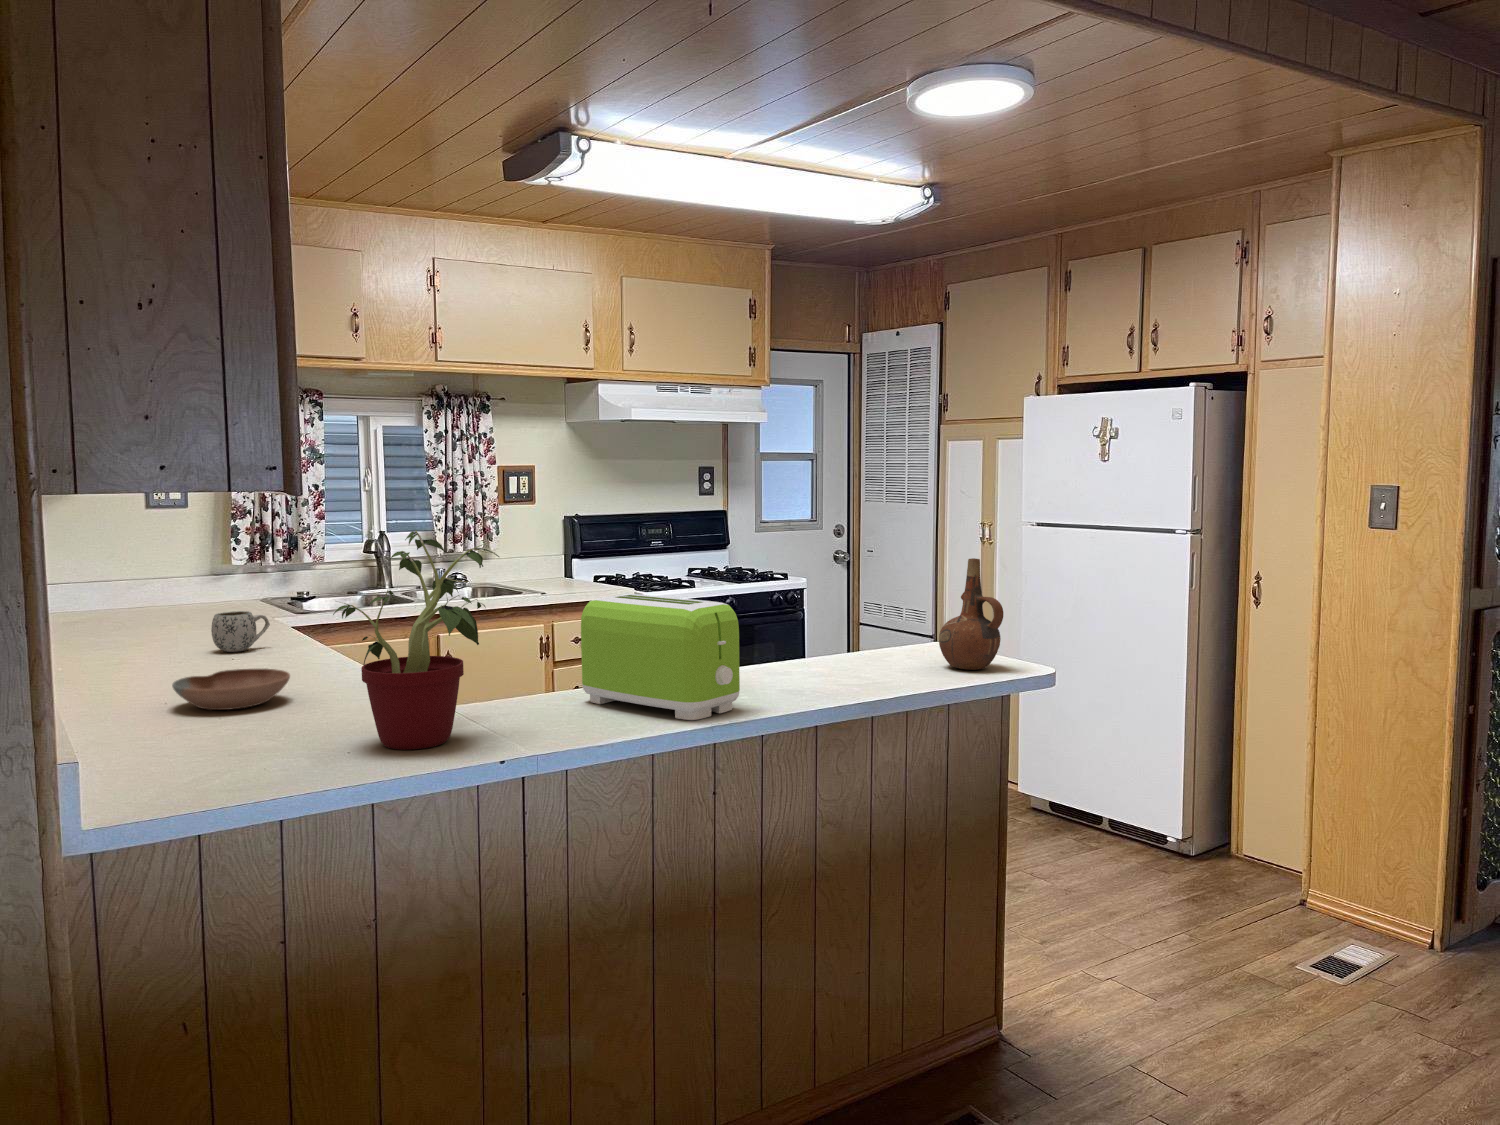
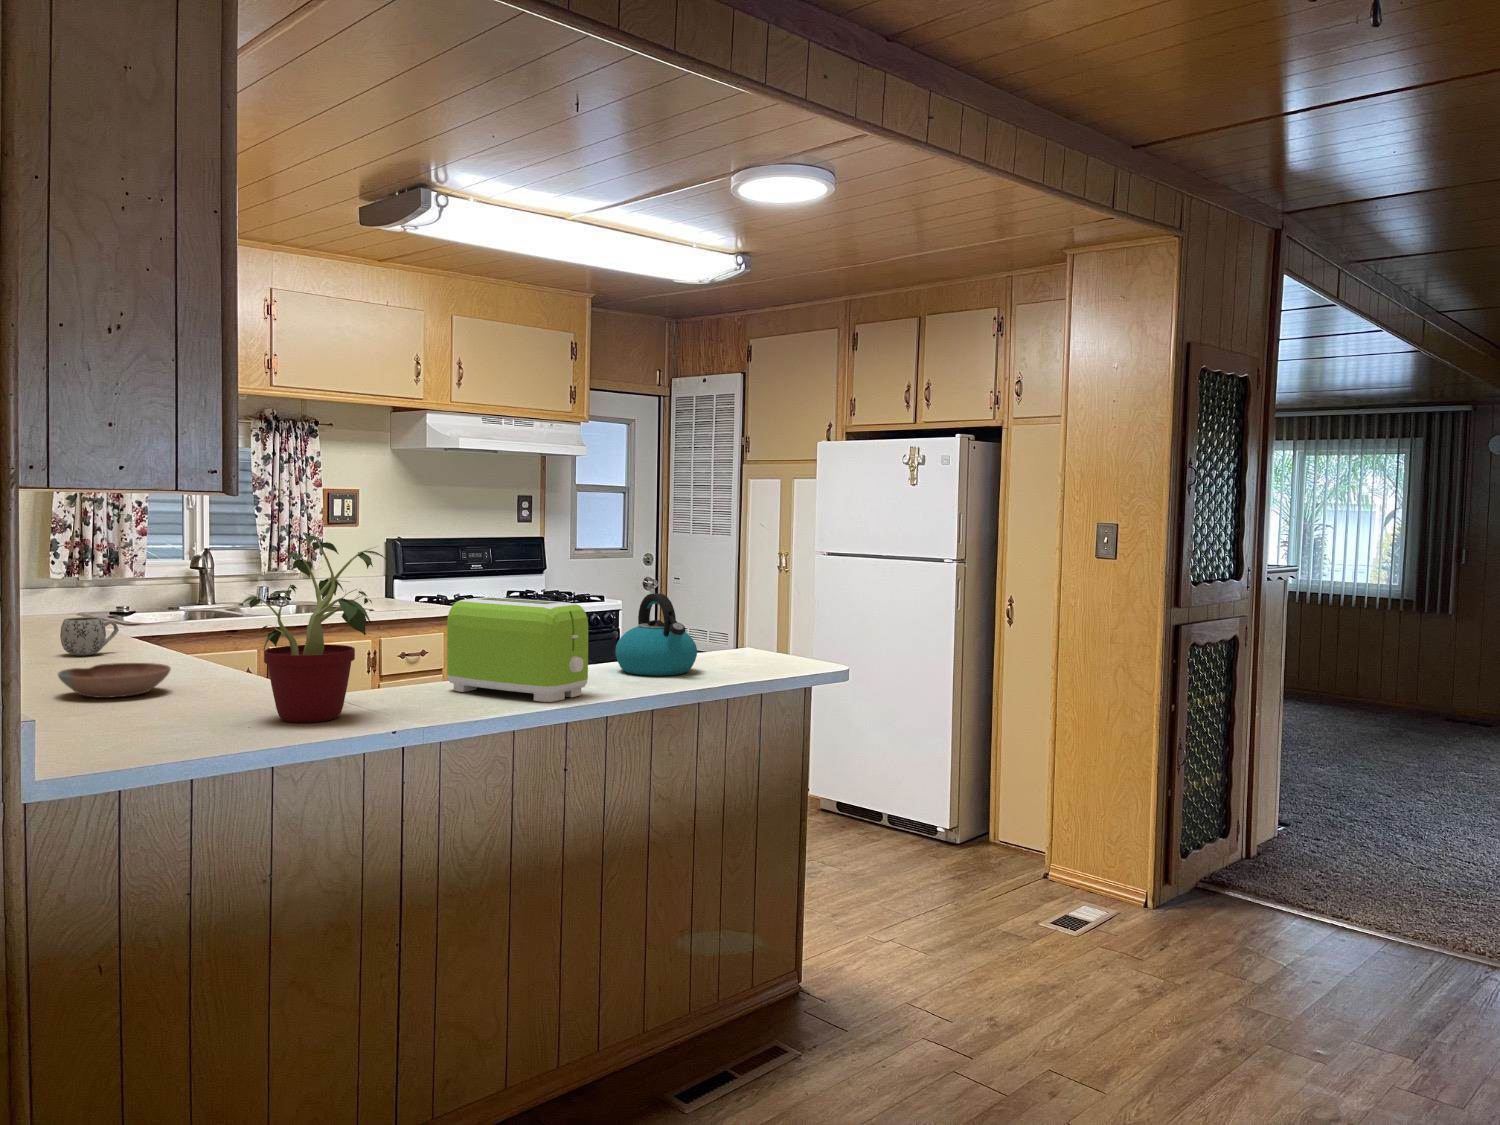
ceramic pitcher: present [939,558,1003,670] -> none [751,574,805,668]
kettle: none [780,584,874,680] -> present [615,593,697,676]

